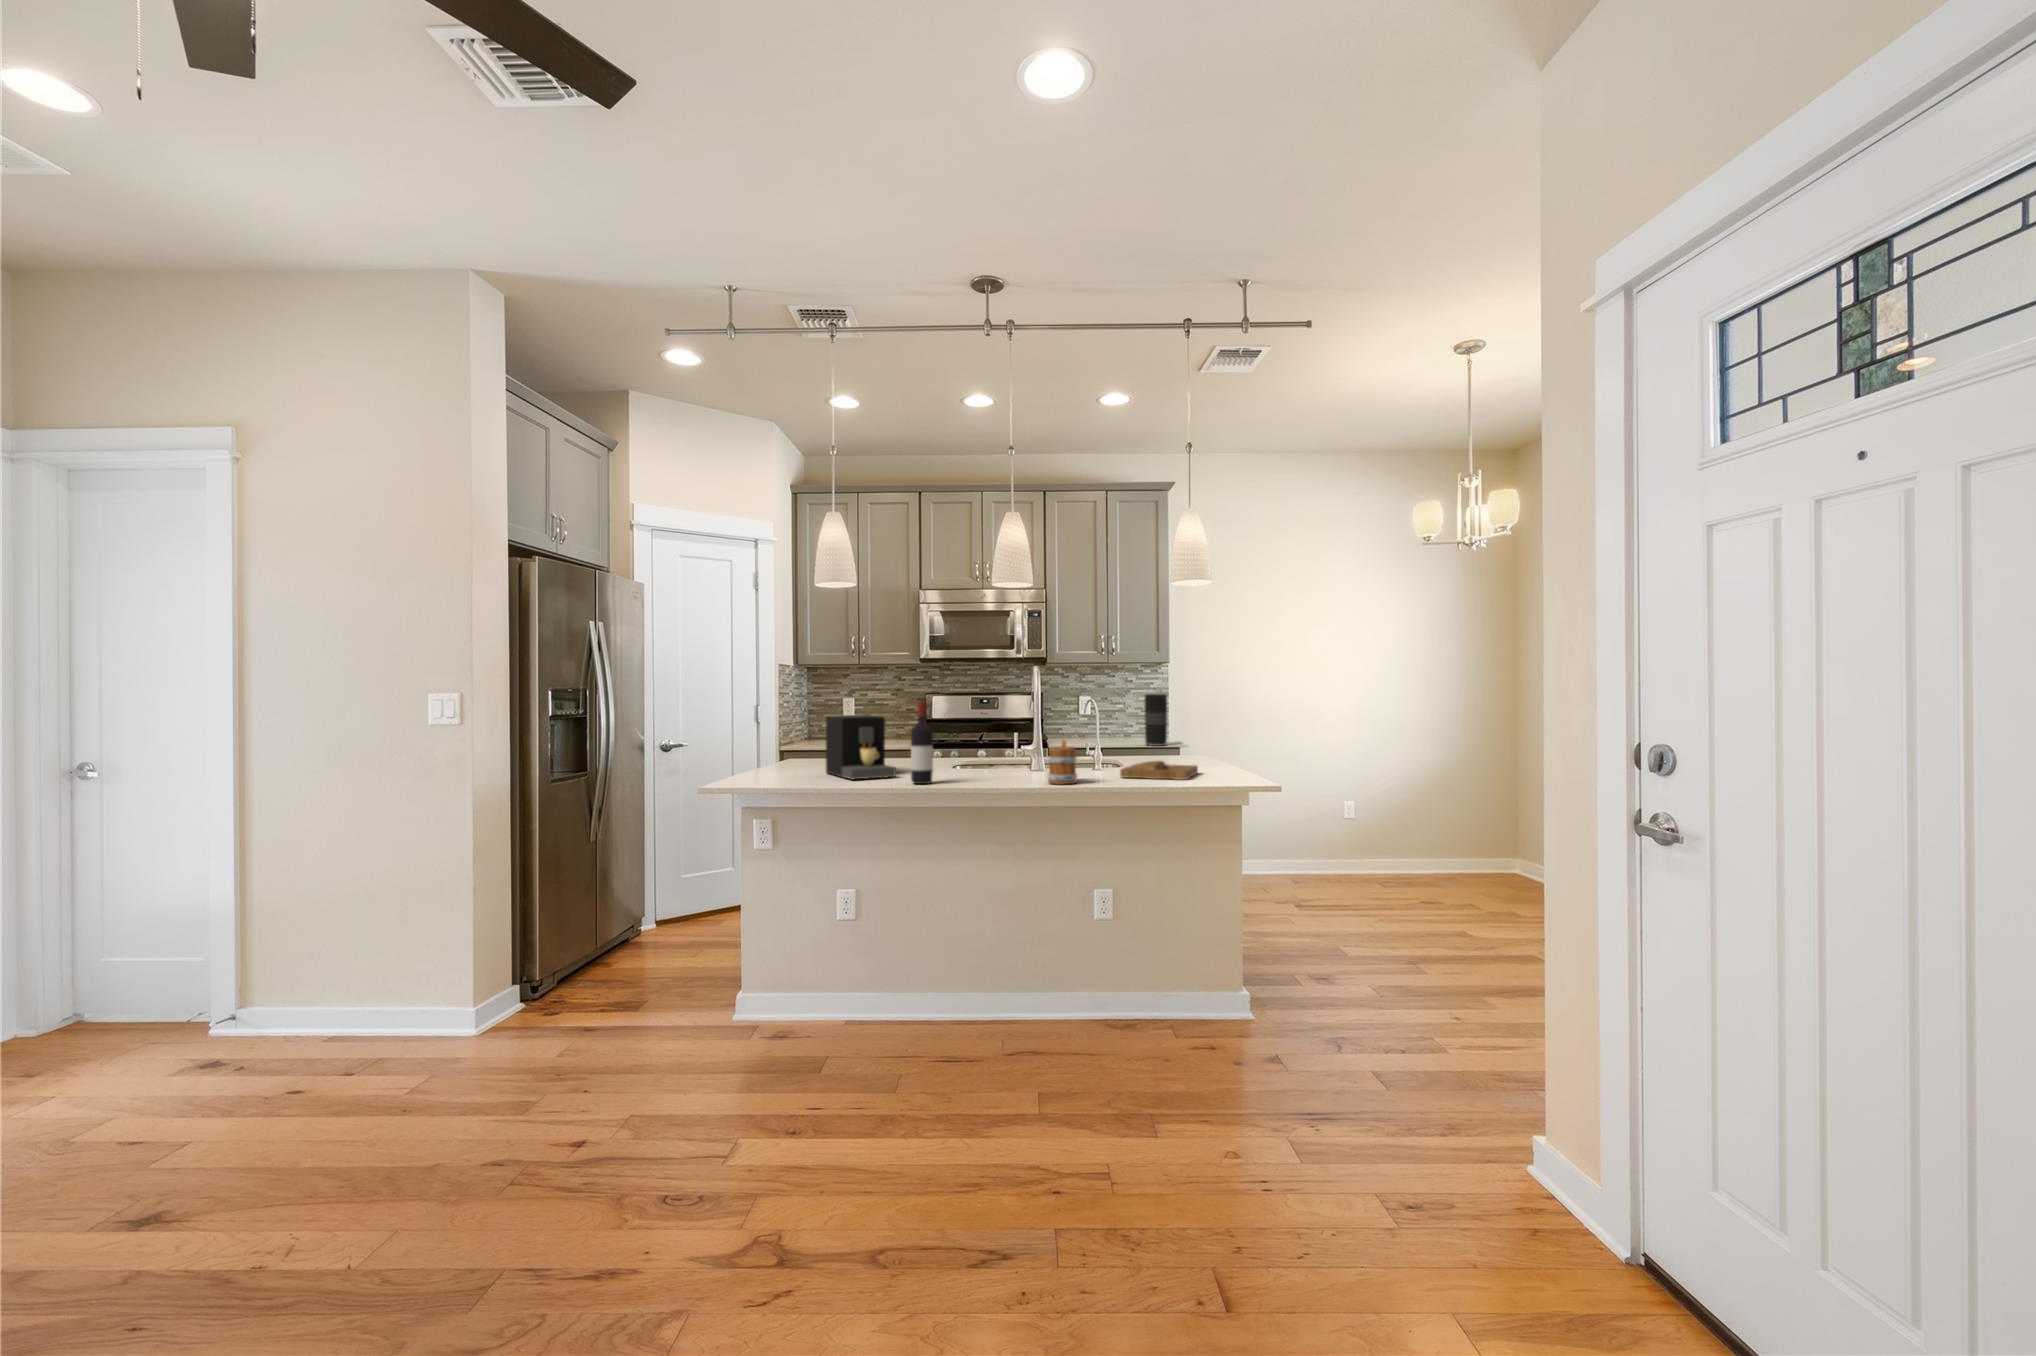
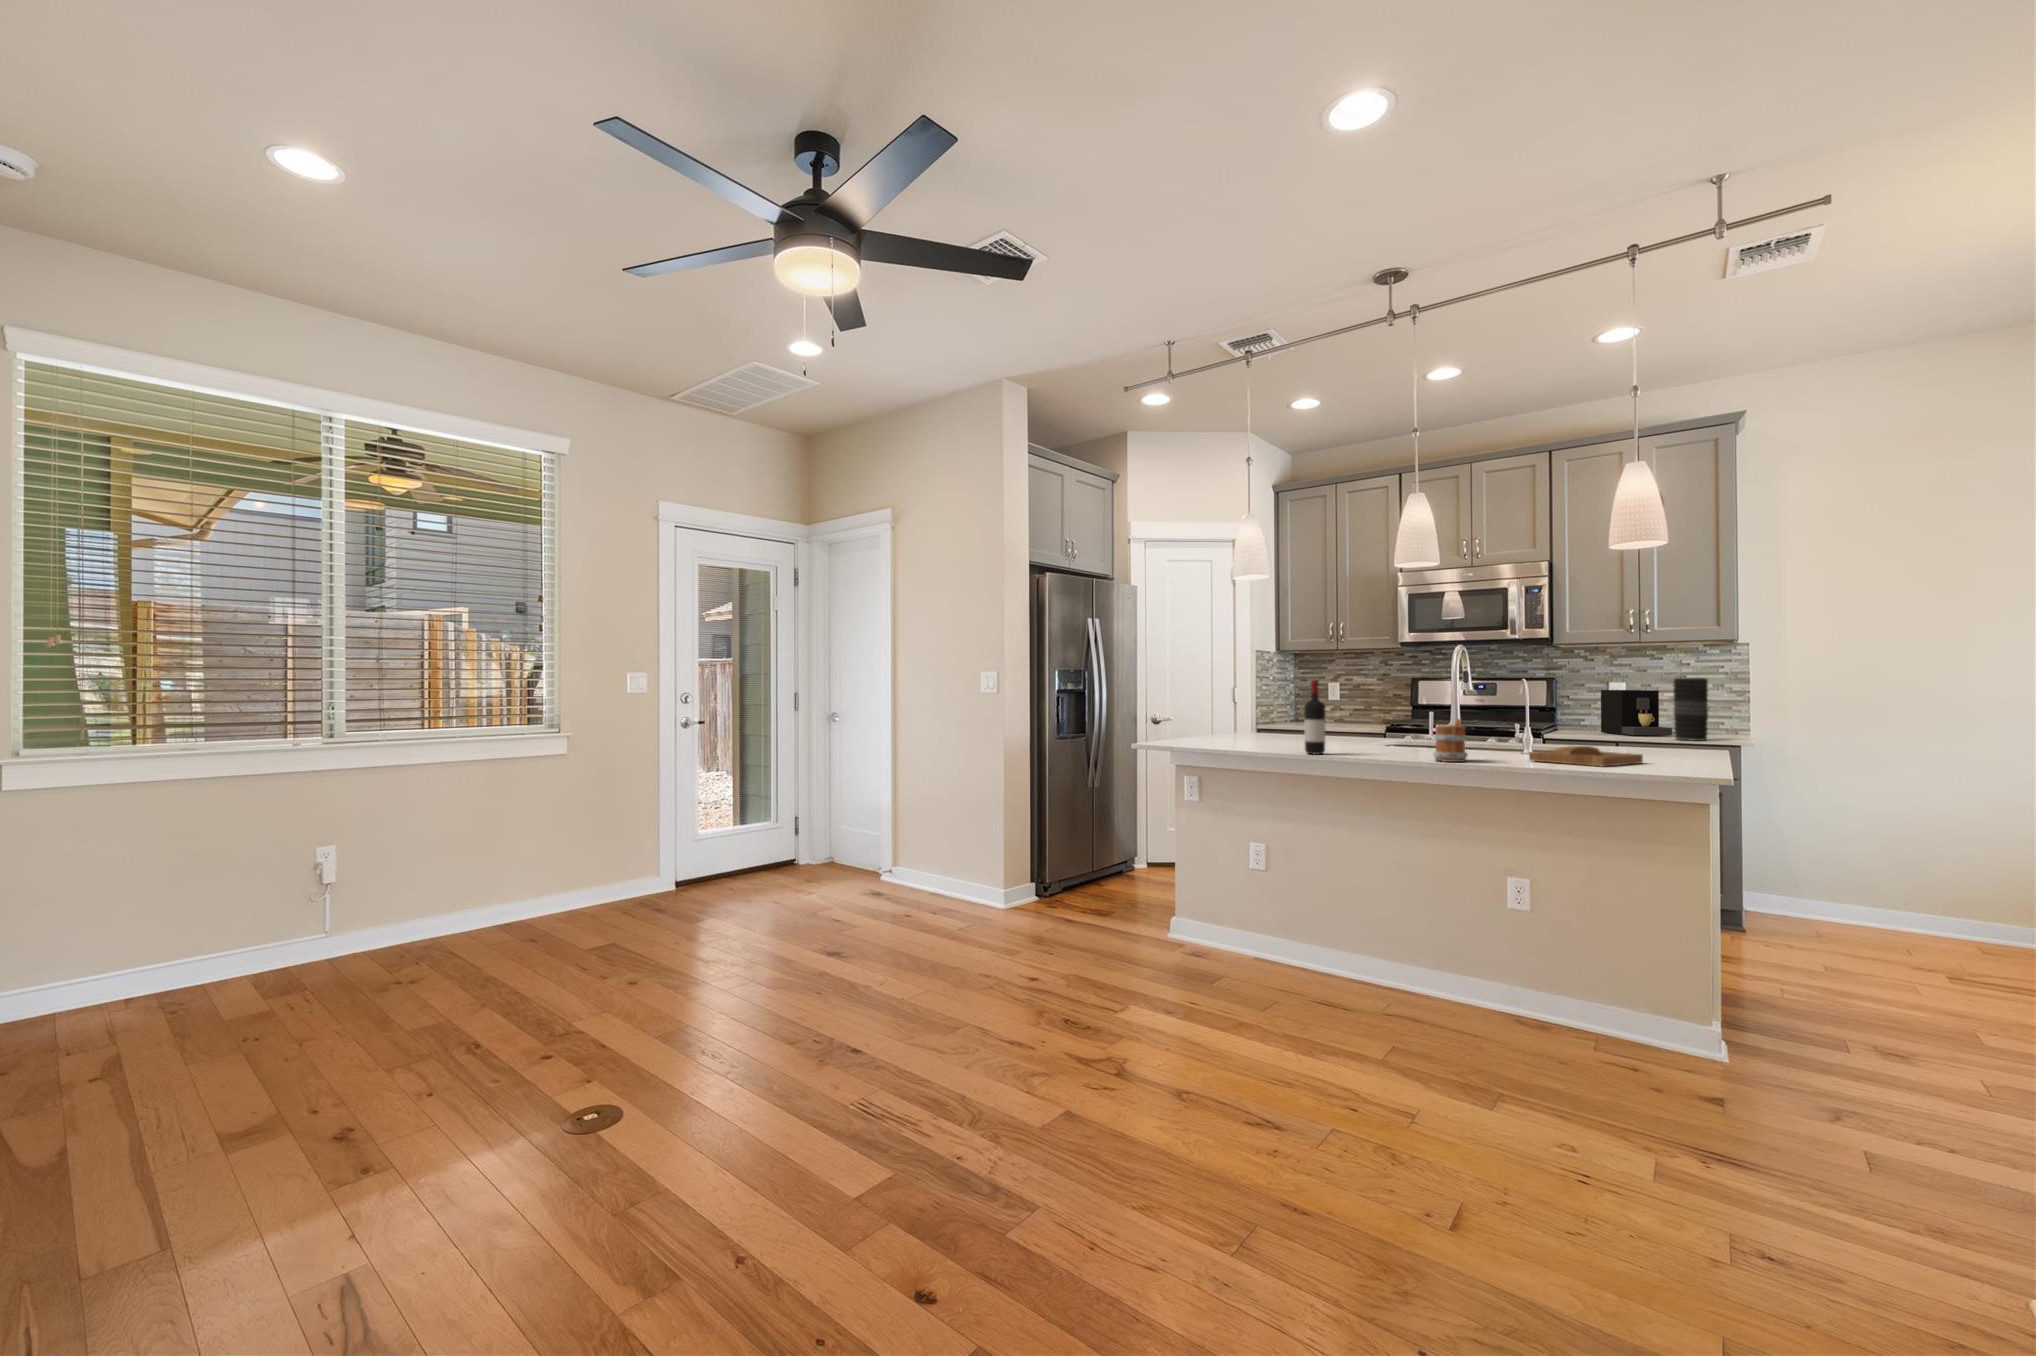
coffee maker: present [826,715,896,779] -> present [1601,690,1672,735]

